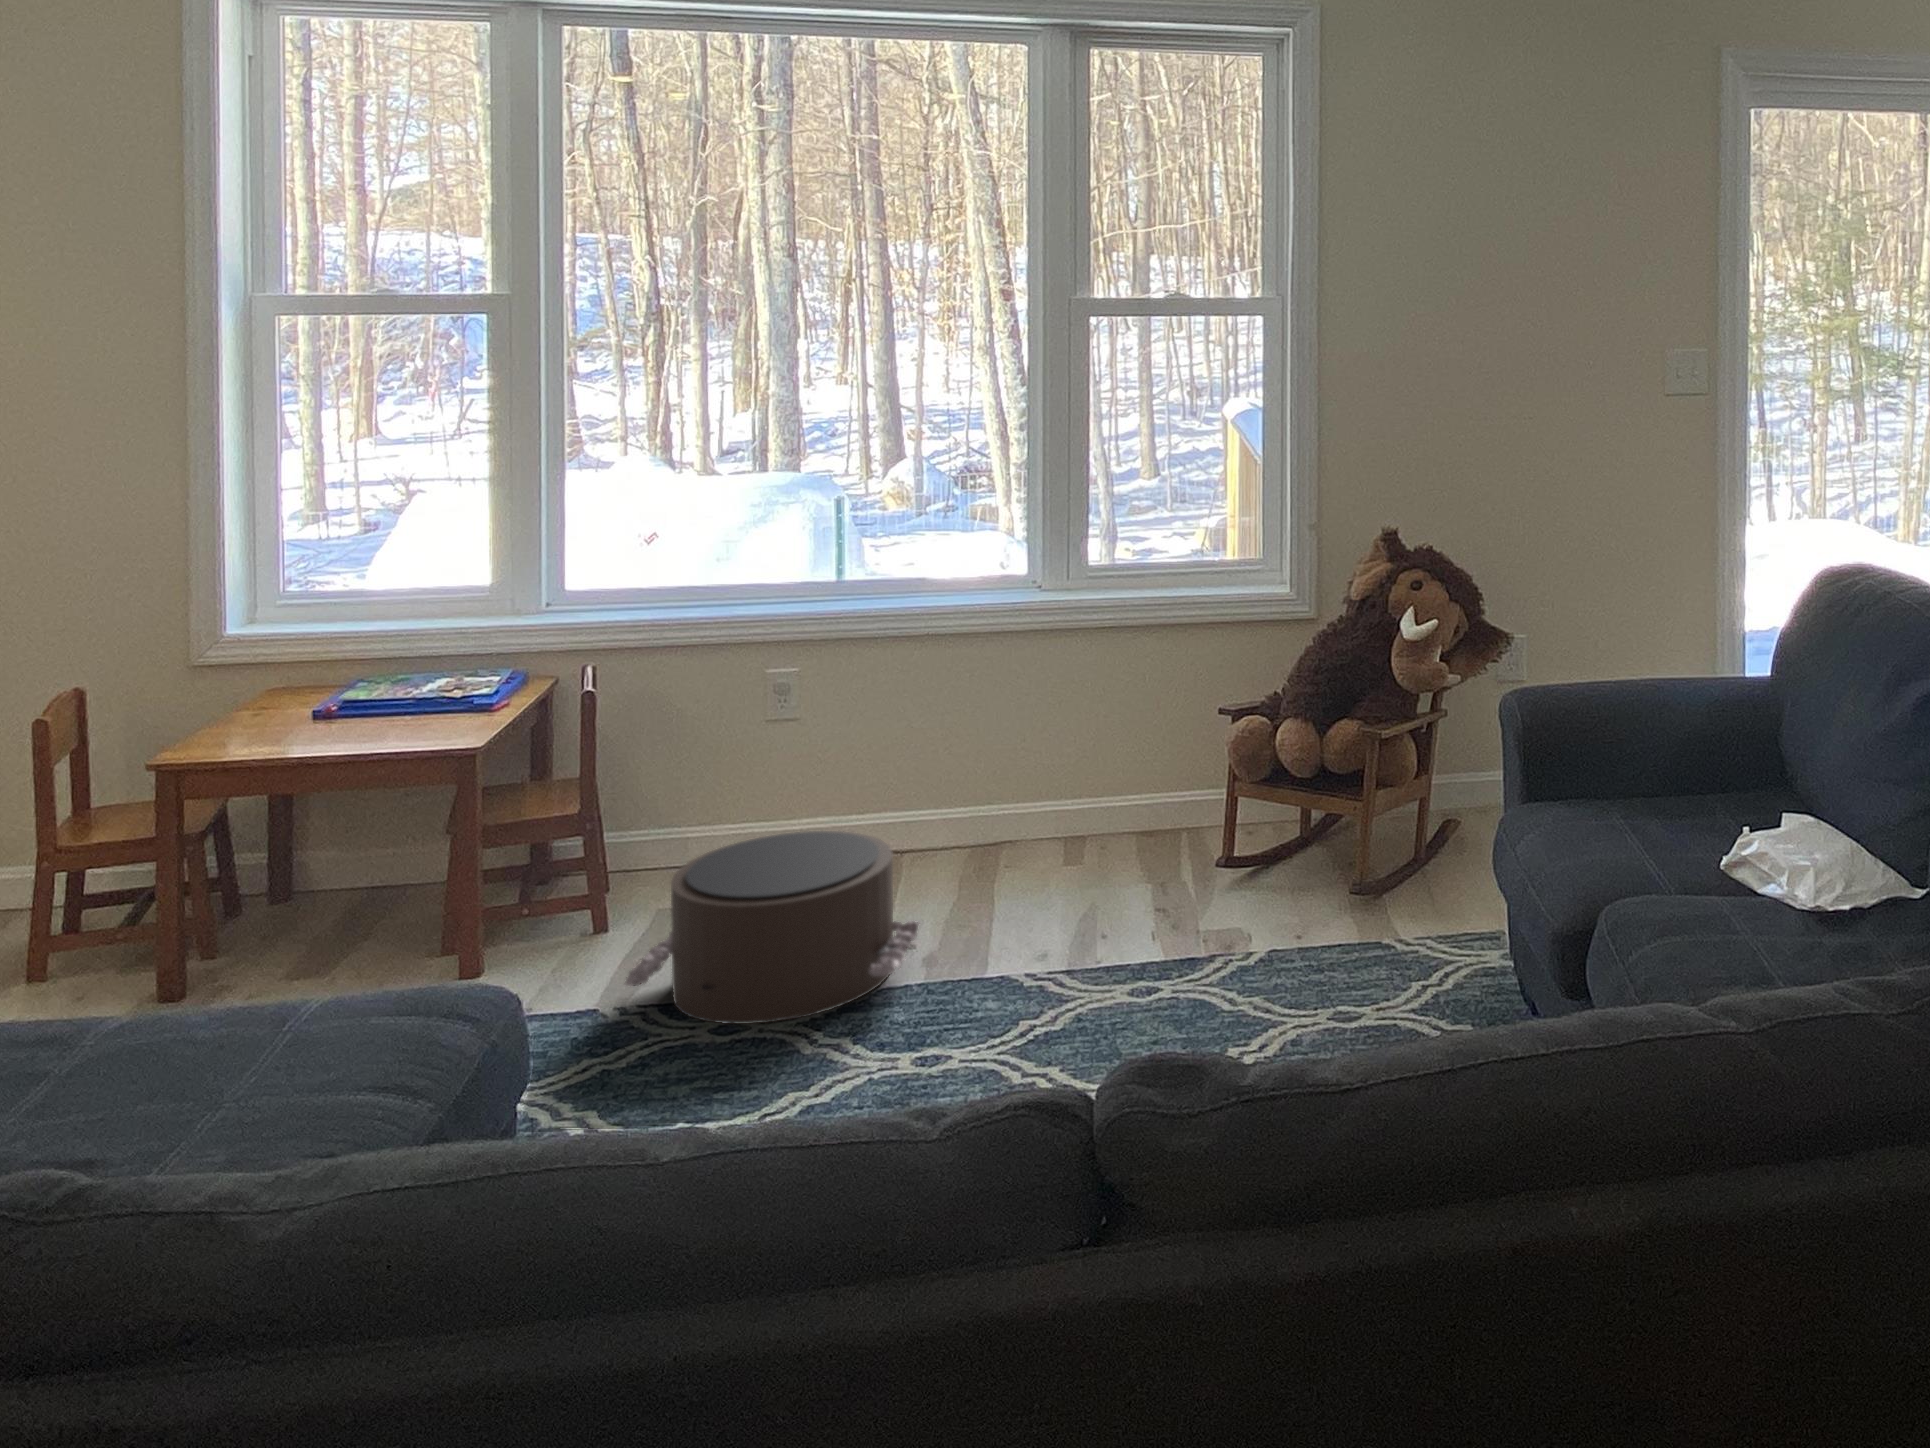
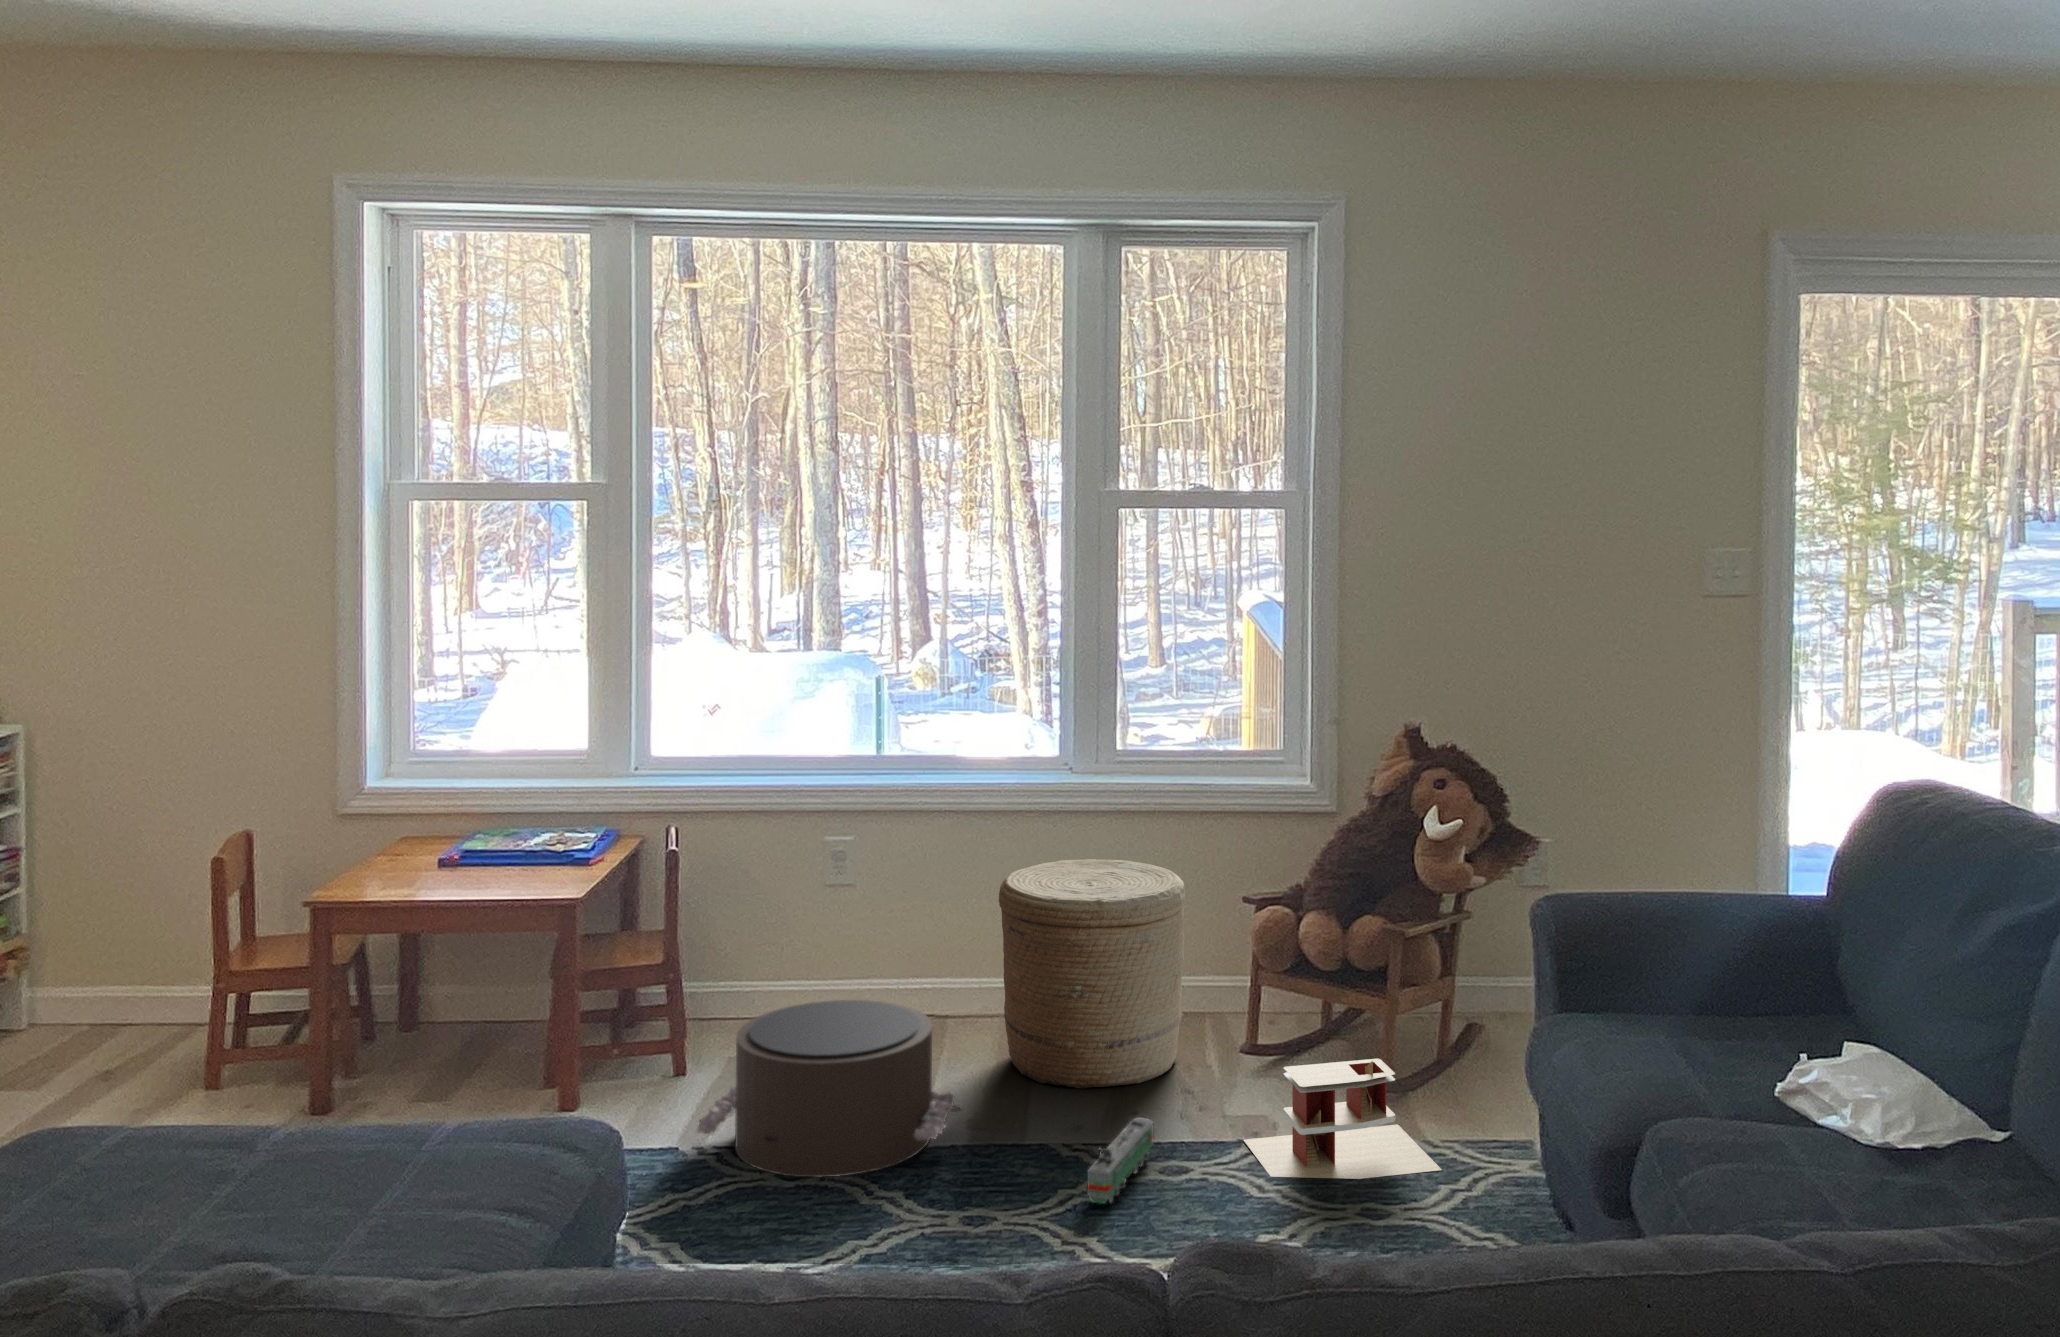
woven basket: none [972,672,1169,904] -> present [999,859,1186,1089]
toy house: none [1223,860,1421,997] -> present [1244,1059,1442,1179]
toy train: none [1053,934,1129,1030] -> present [1087,1117,1154,1204]

